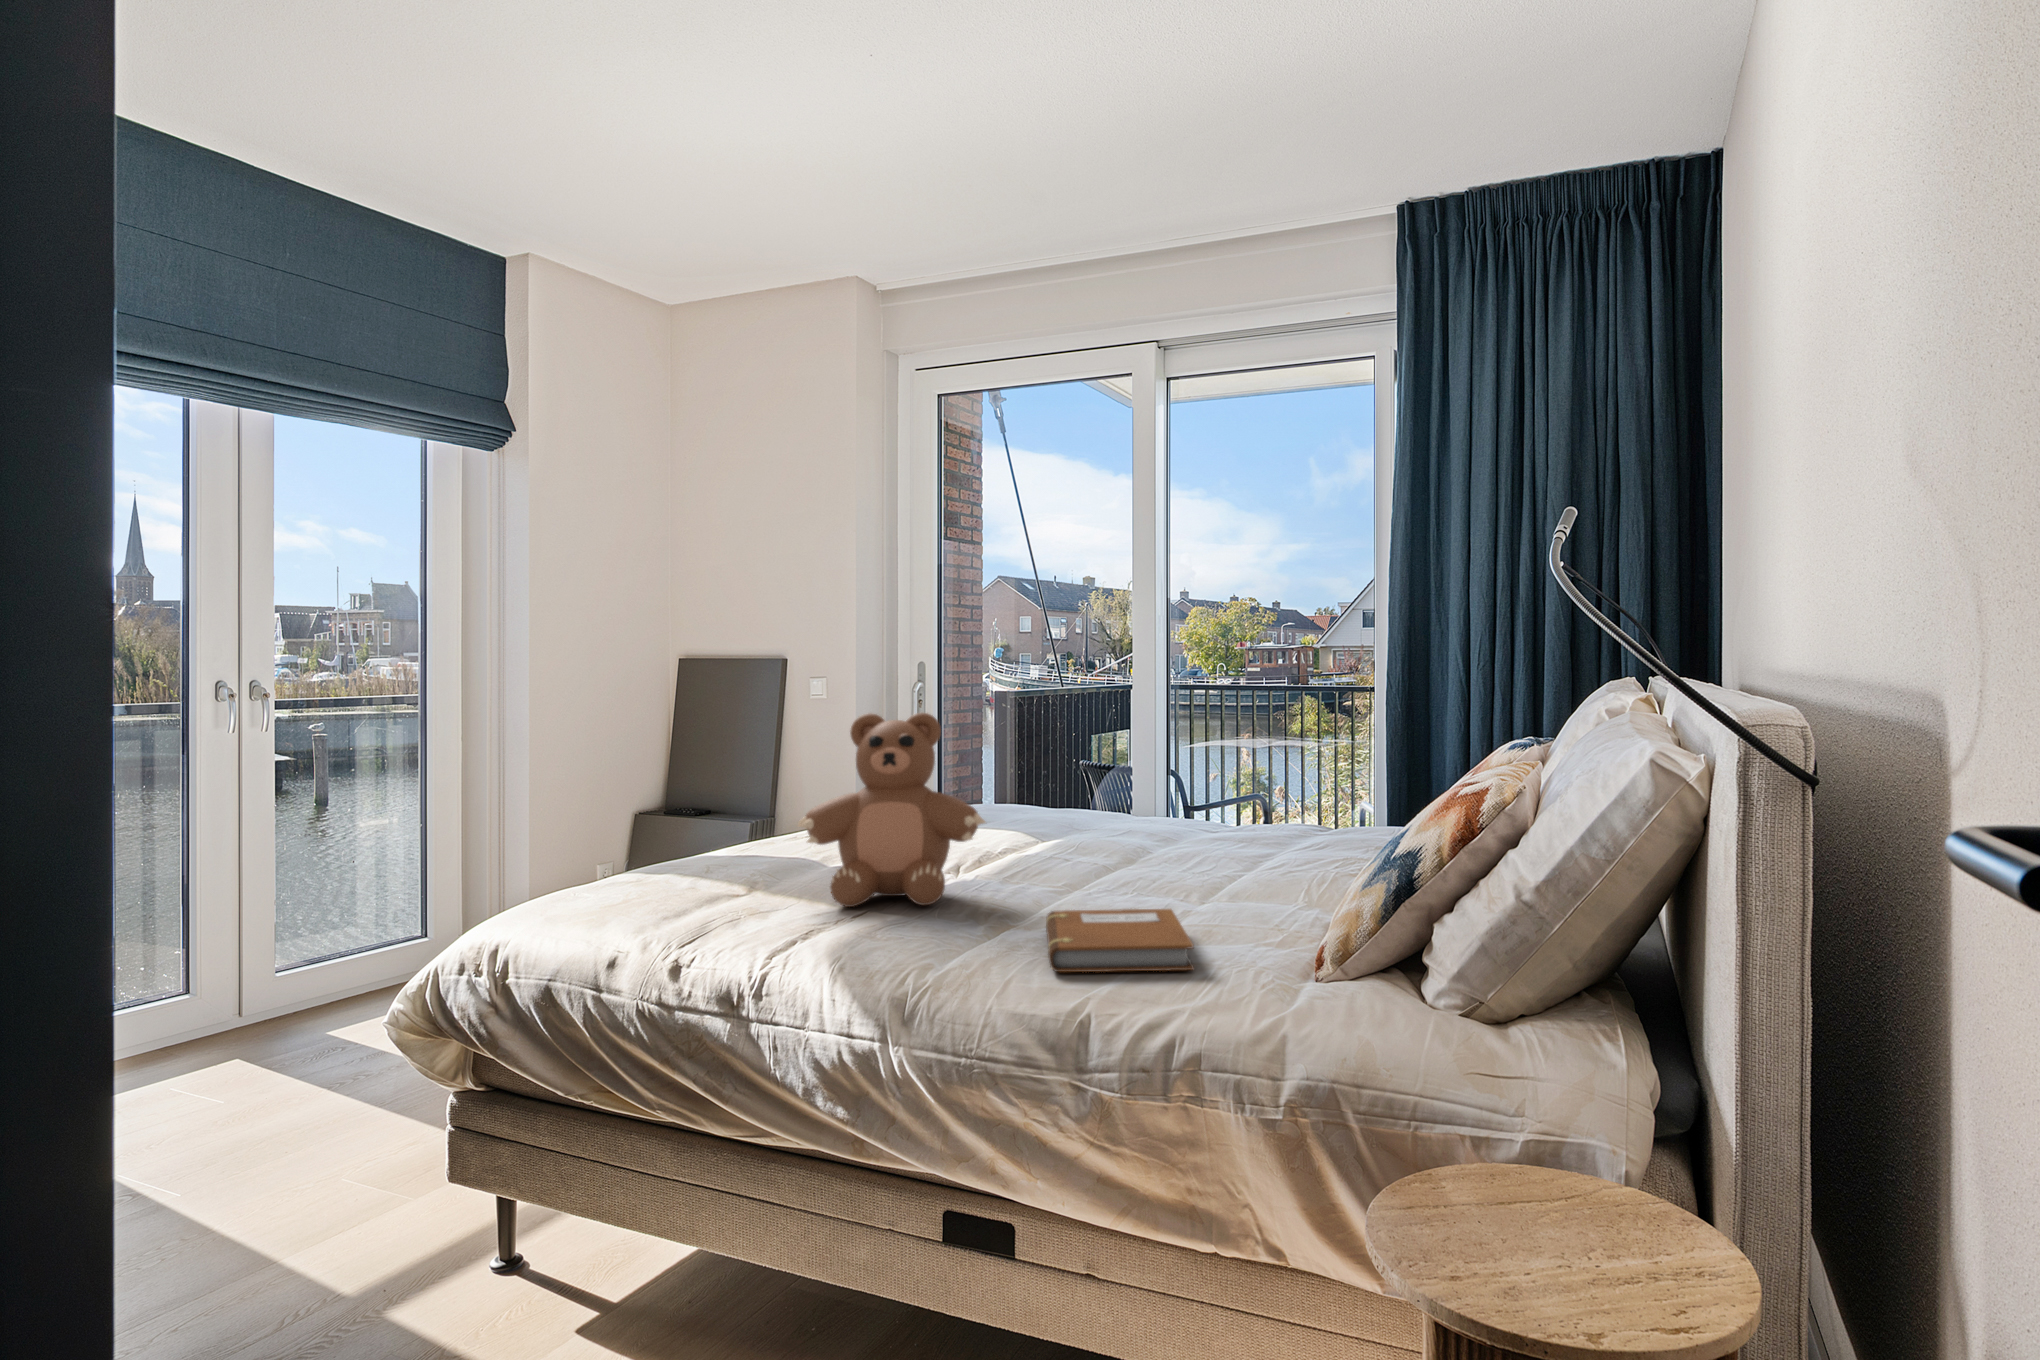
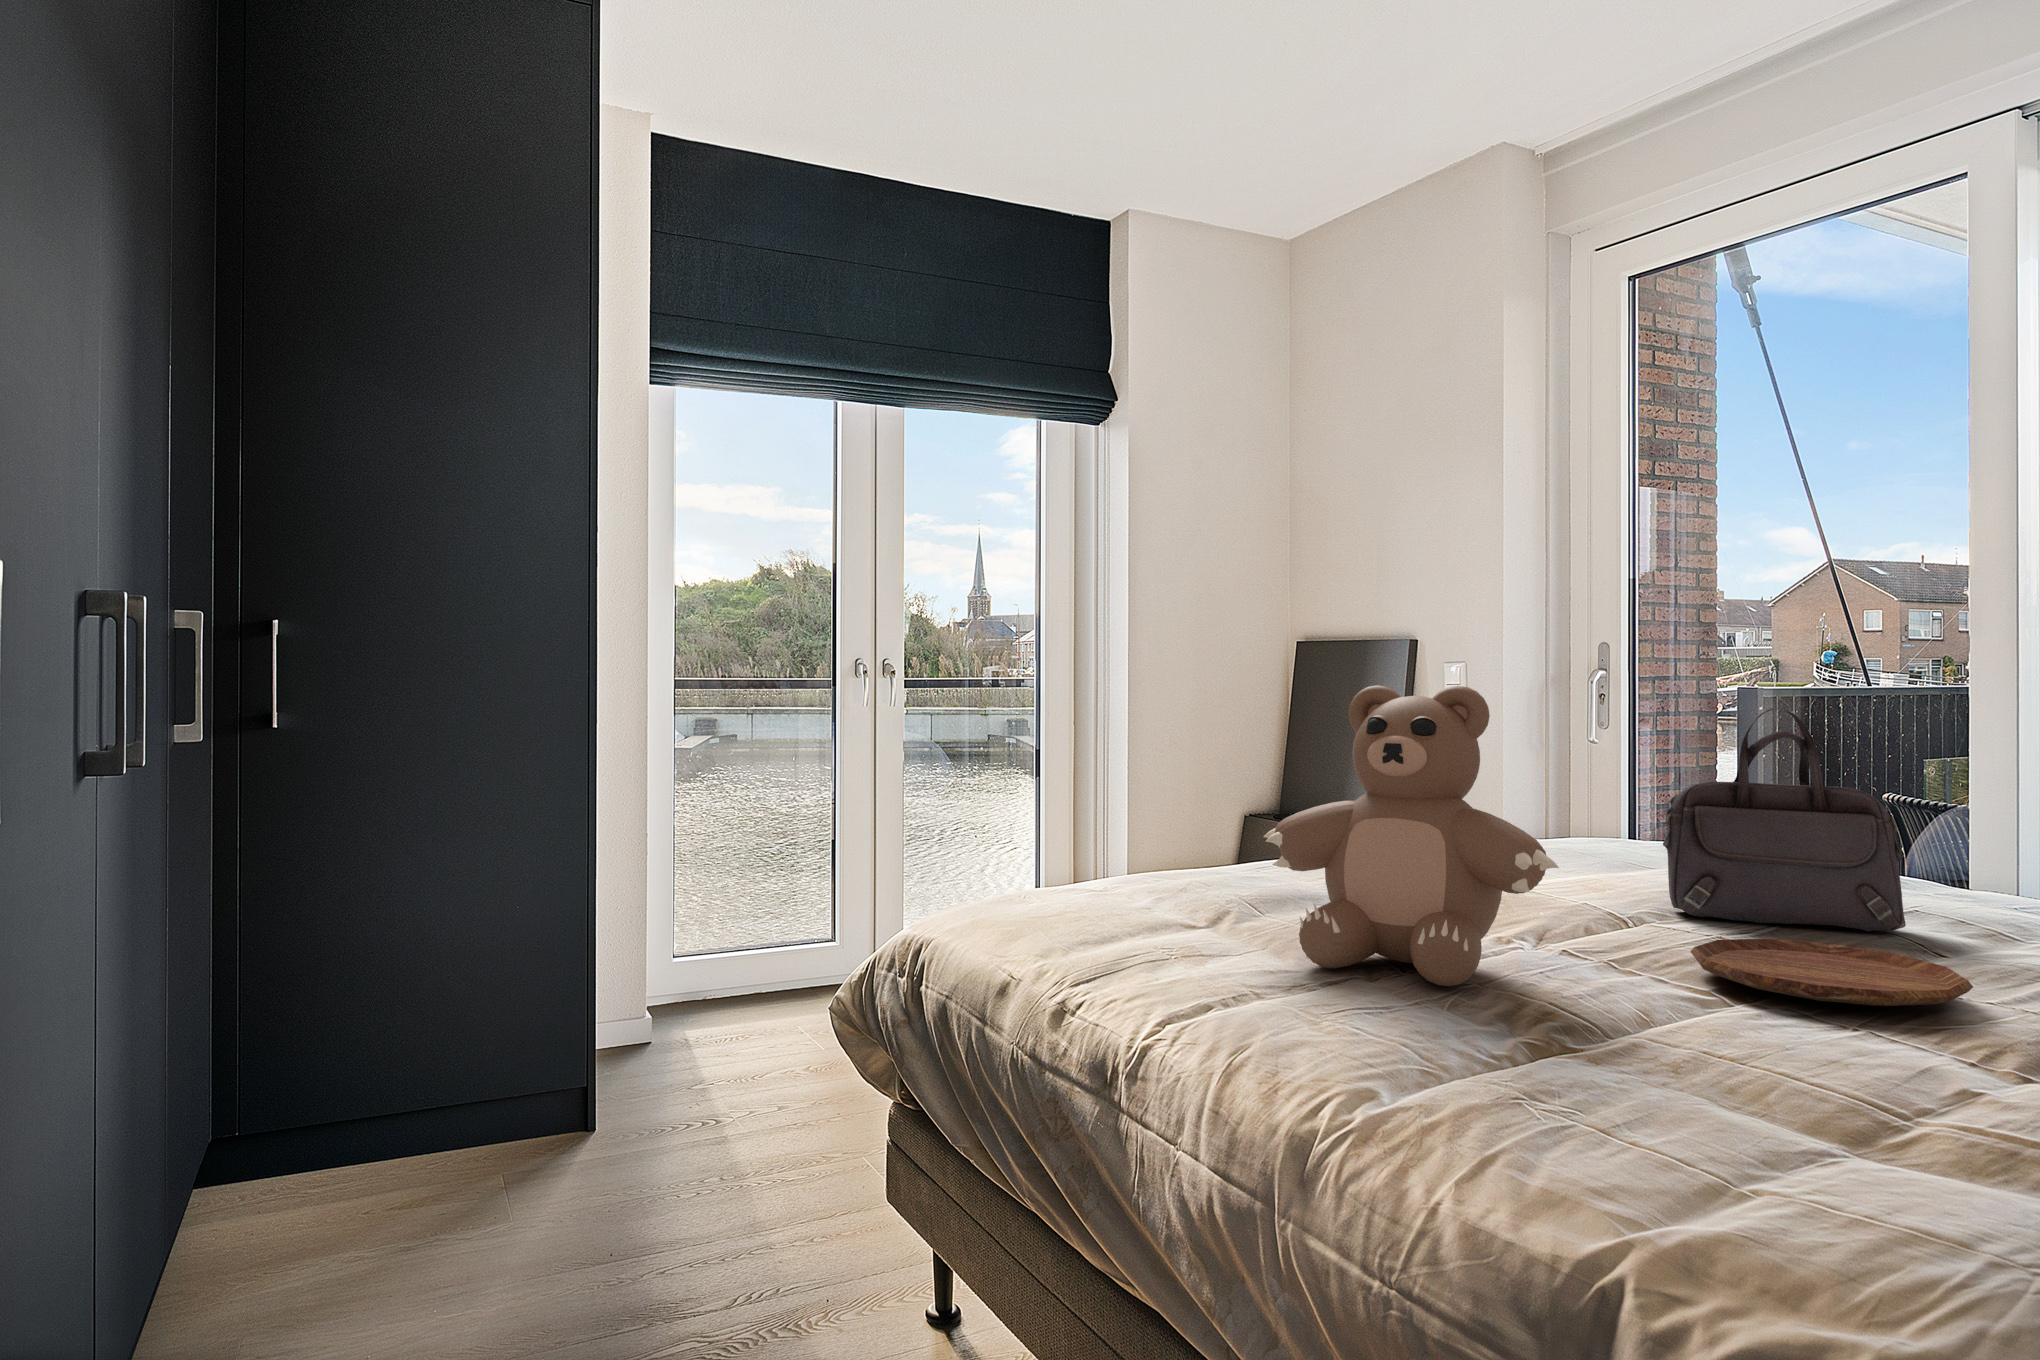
handbag: none [1010,716,1128,846] -> present [1663,708,1906,933]
tray: none [1042,851,1169,881] -> present [1690,939,1973,1006]
notebook: present [1046,909,1194,972] -> none [1579,1040,1940,1247]

